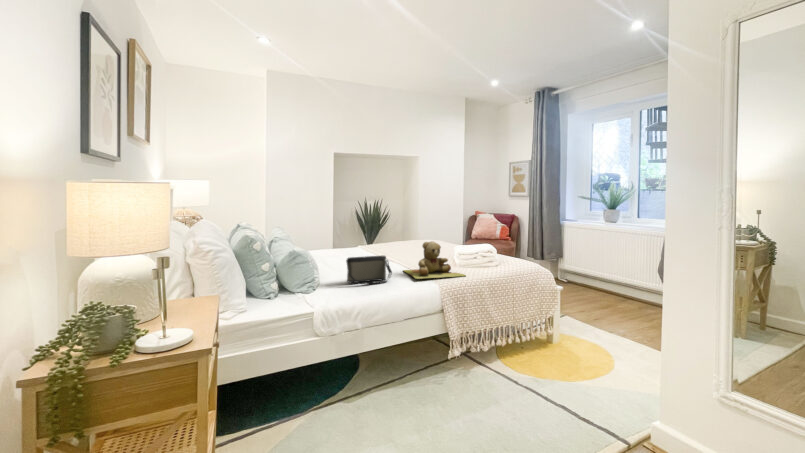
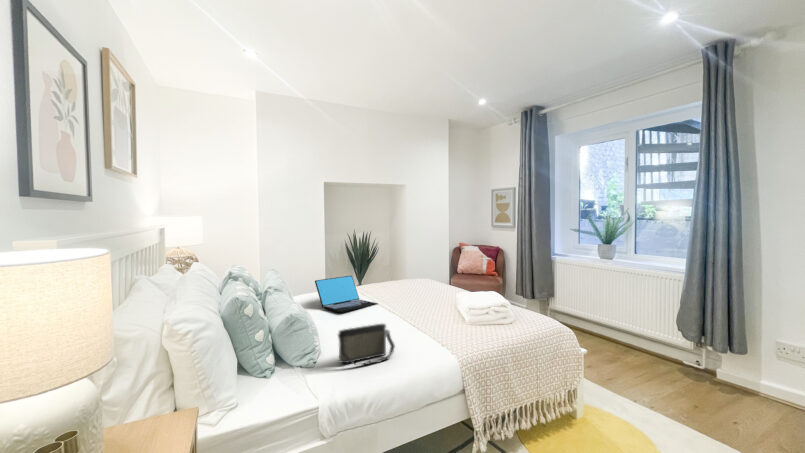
laptop: none [342,229,393,255] -> present [315,276,378,313]
teddy bear: present [404,241,466,279] -> none [402,302,484,353]

